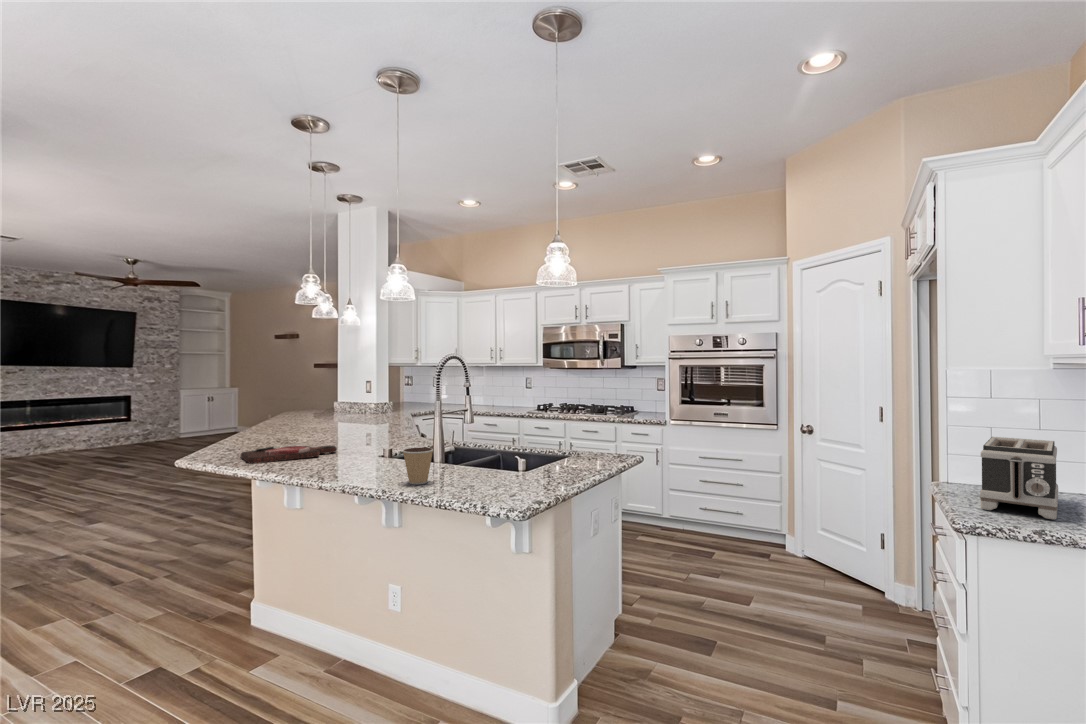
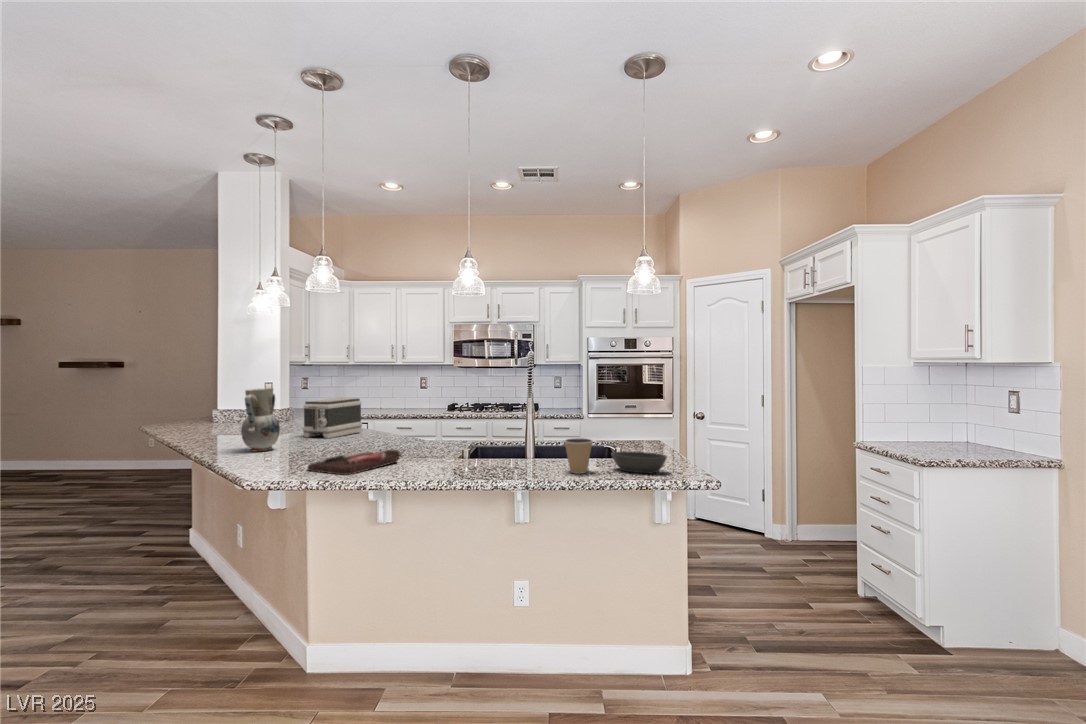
vase: none [255,386,290,439] -> present [241,388,280,451]
toaster: present [980,437,1058,519] -> present [303,398,362,439]
bowl: none [454,466,498,493] -> present [611,451,667,473]

